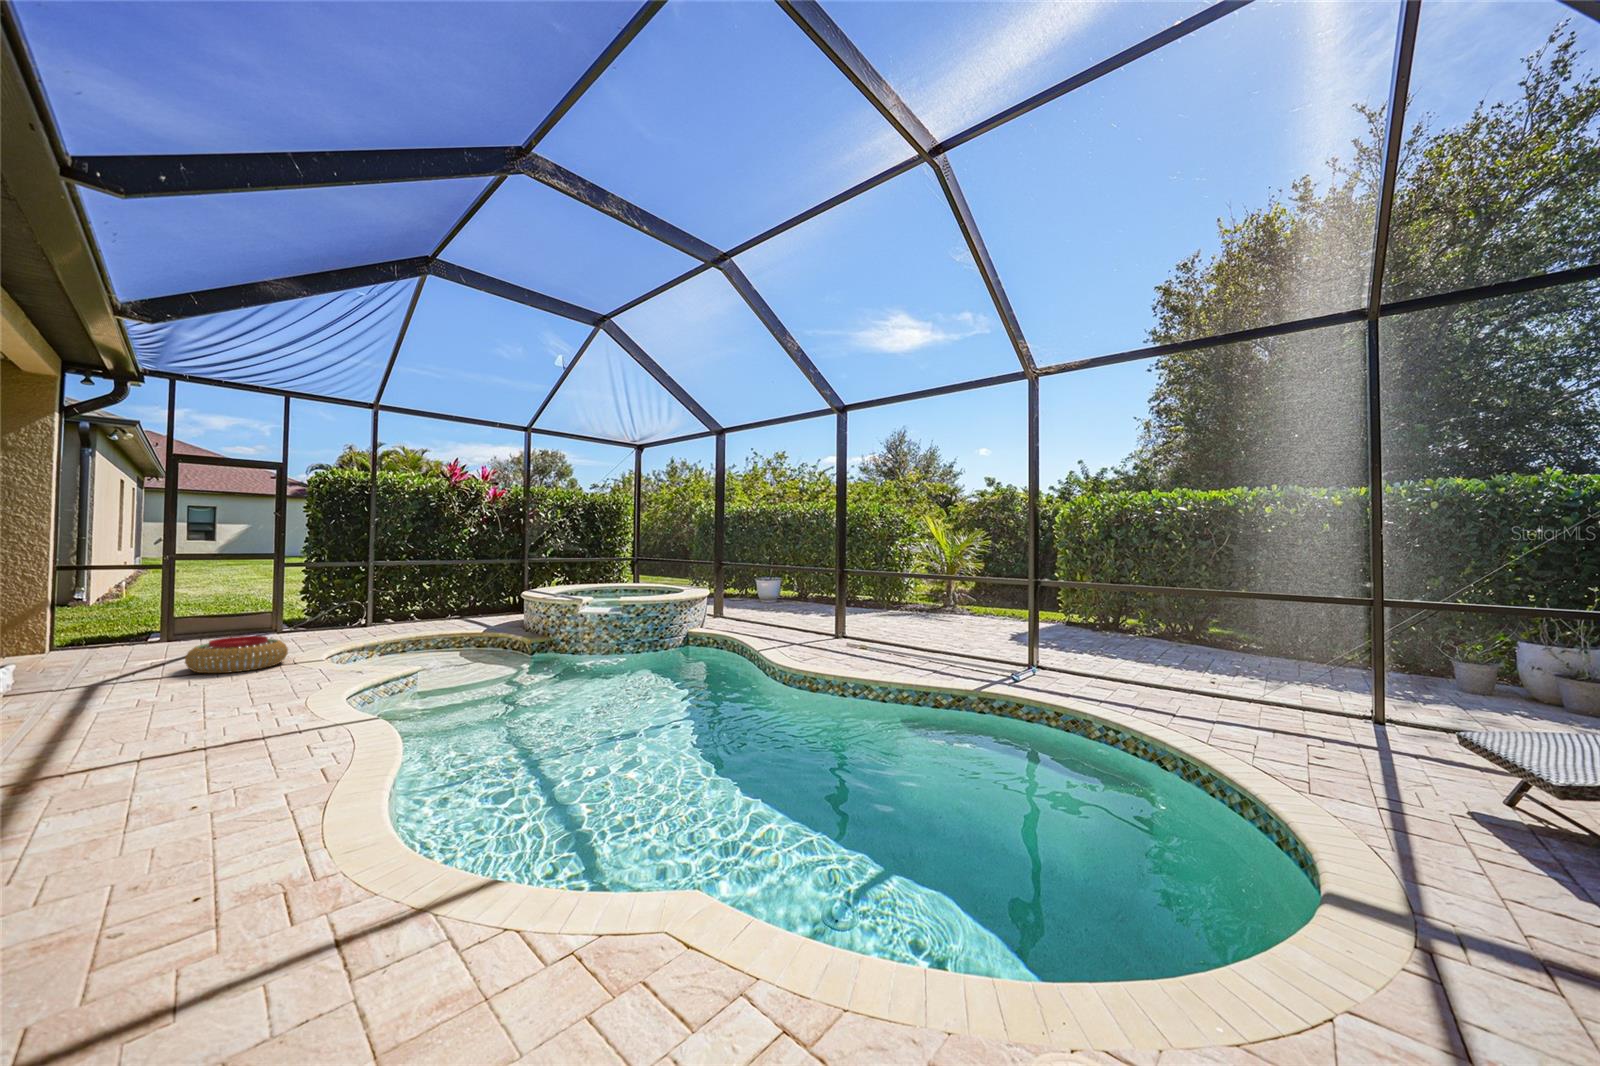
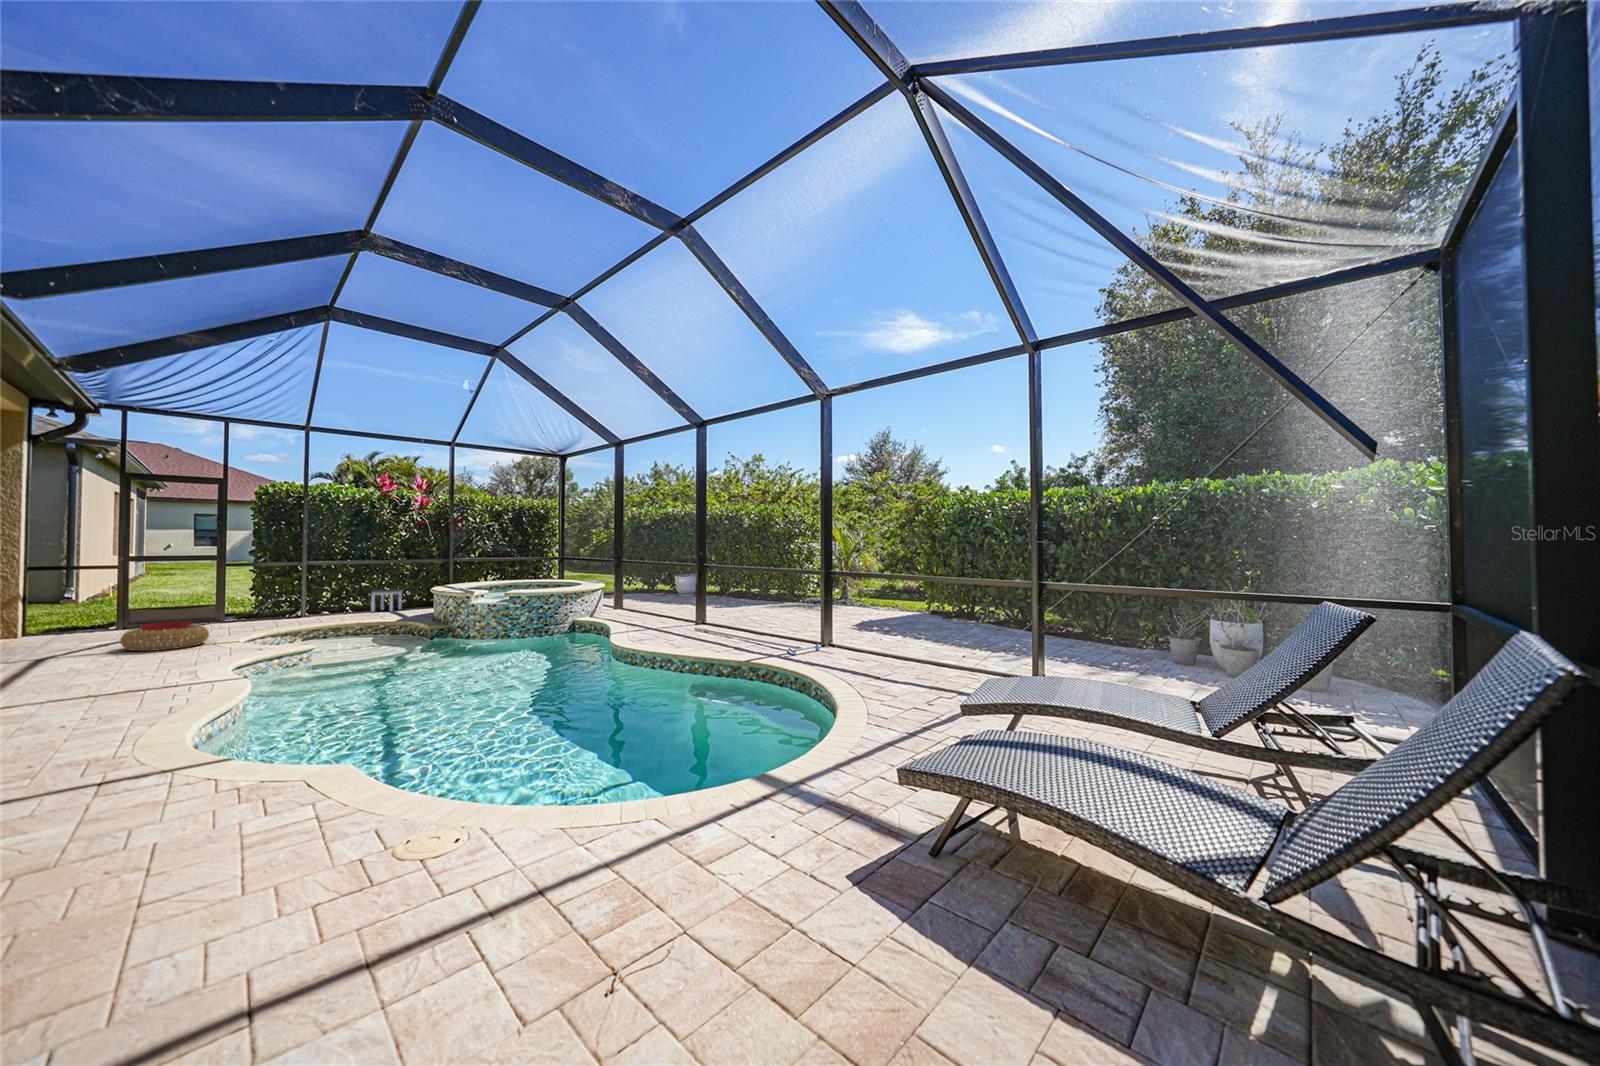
round table: none [441,594,475,620] -> present [371,589,402,612]

